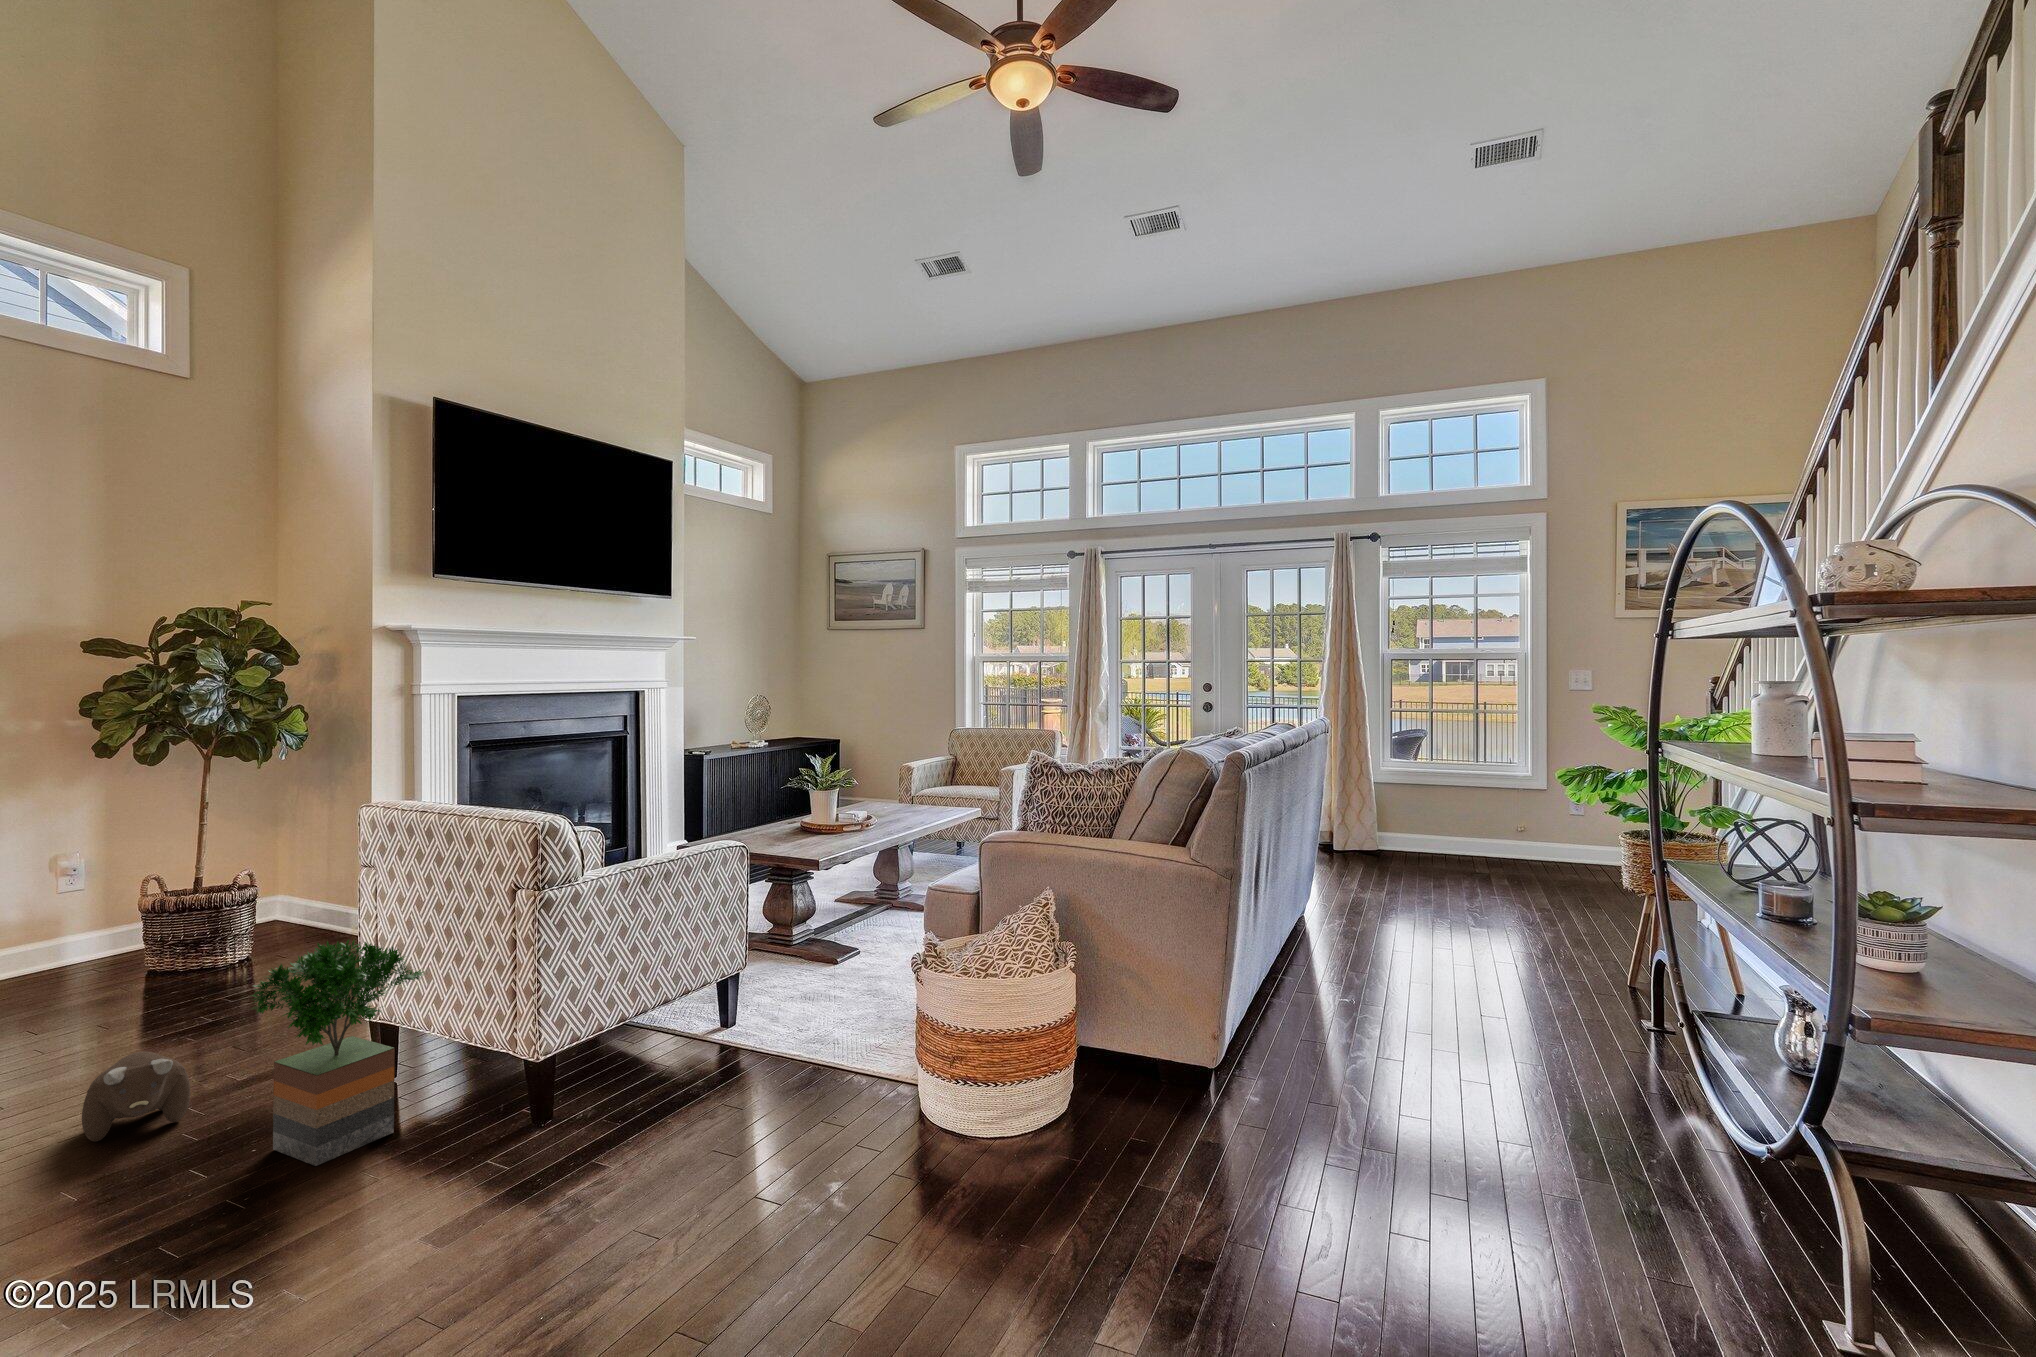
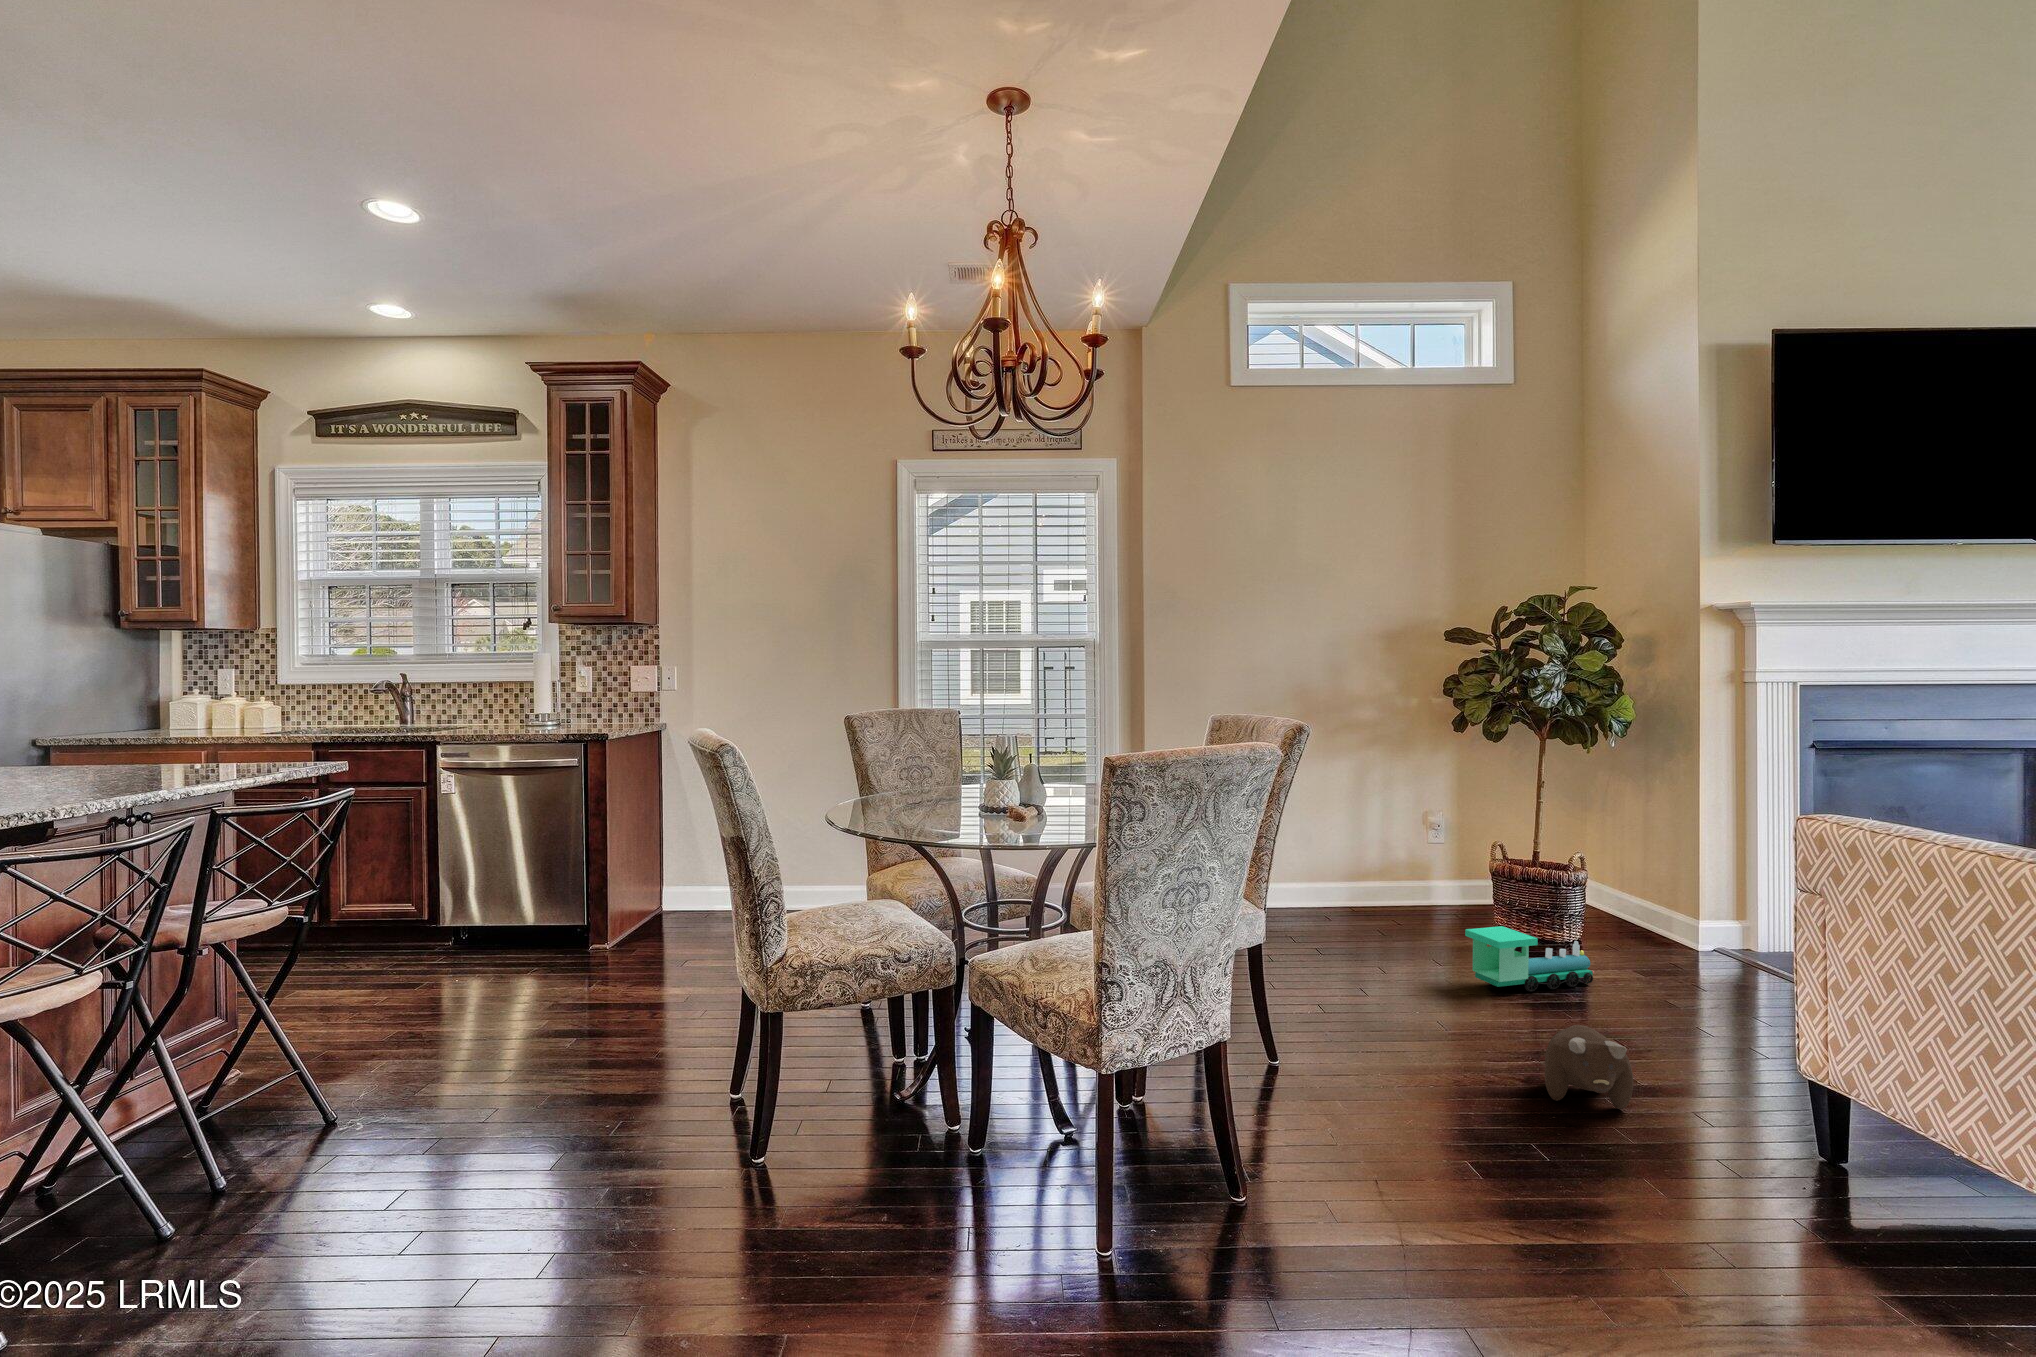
potted tree: present [251,939,424,1166] -> none [1744,969,1964,1244]
toy train: none [55,961,236,1037] -> present [1465,926,1594,992]

